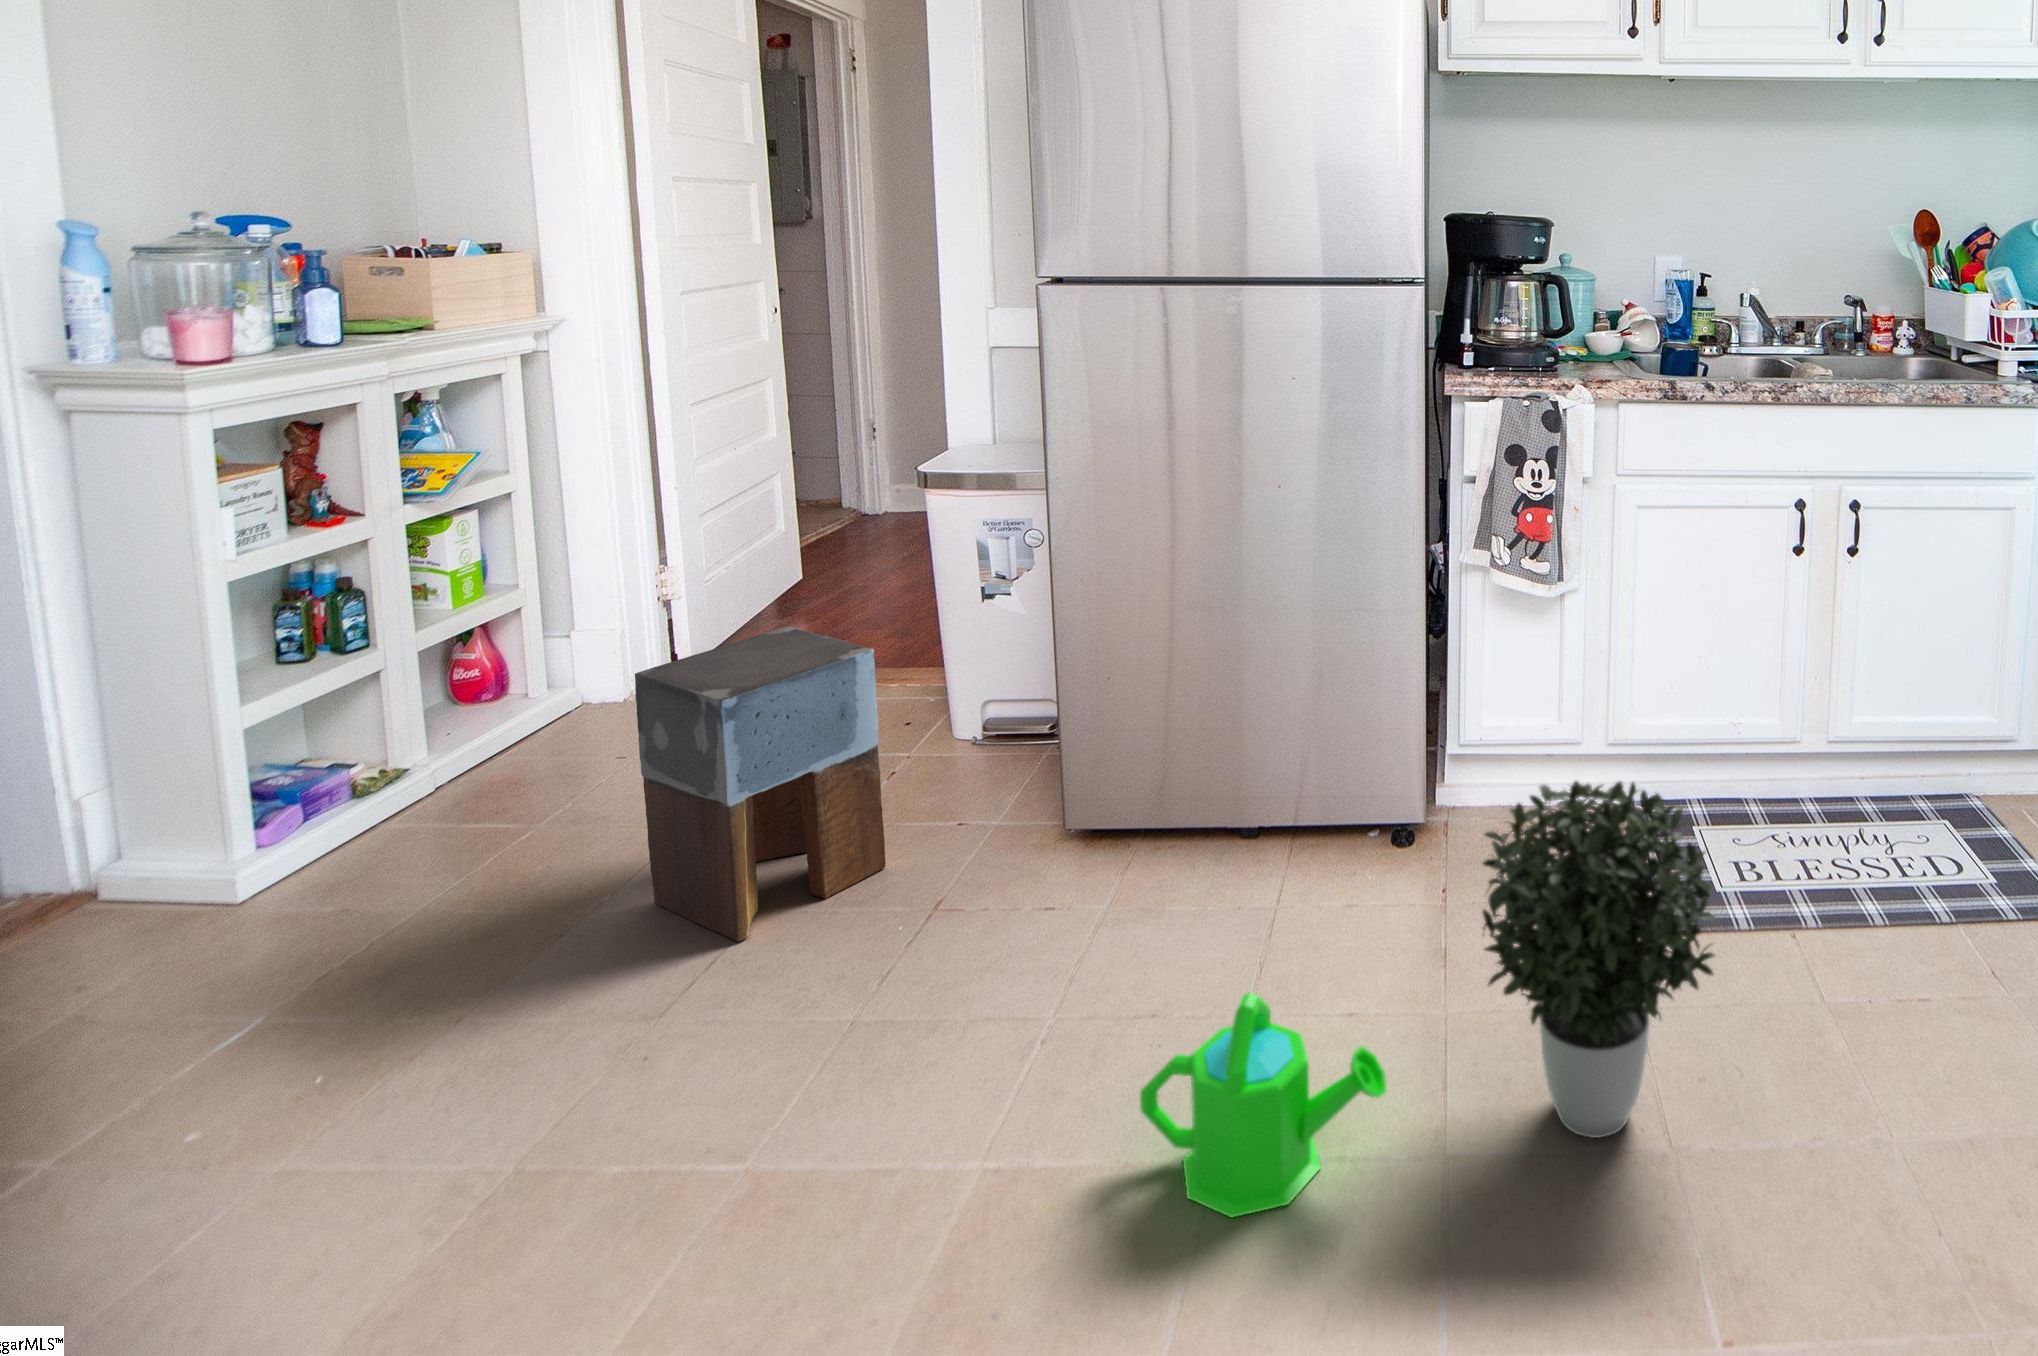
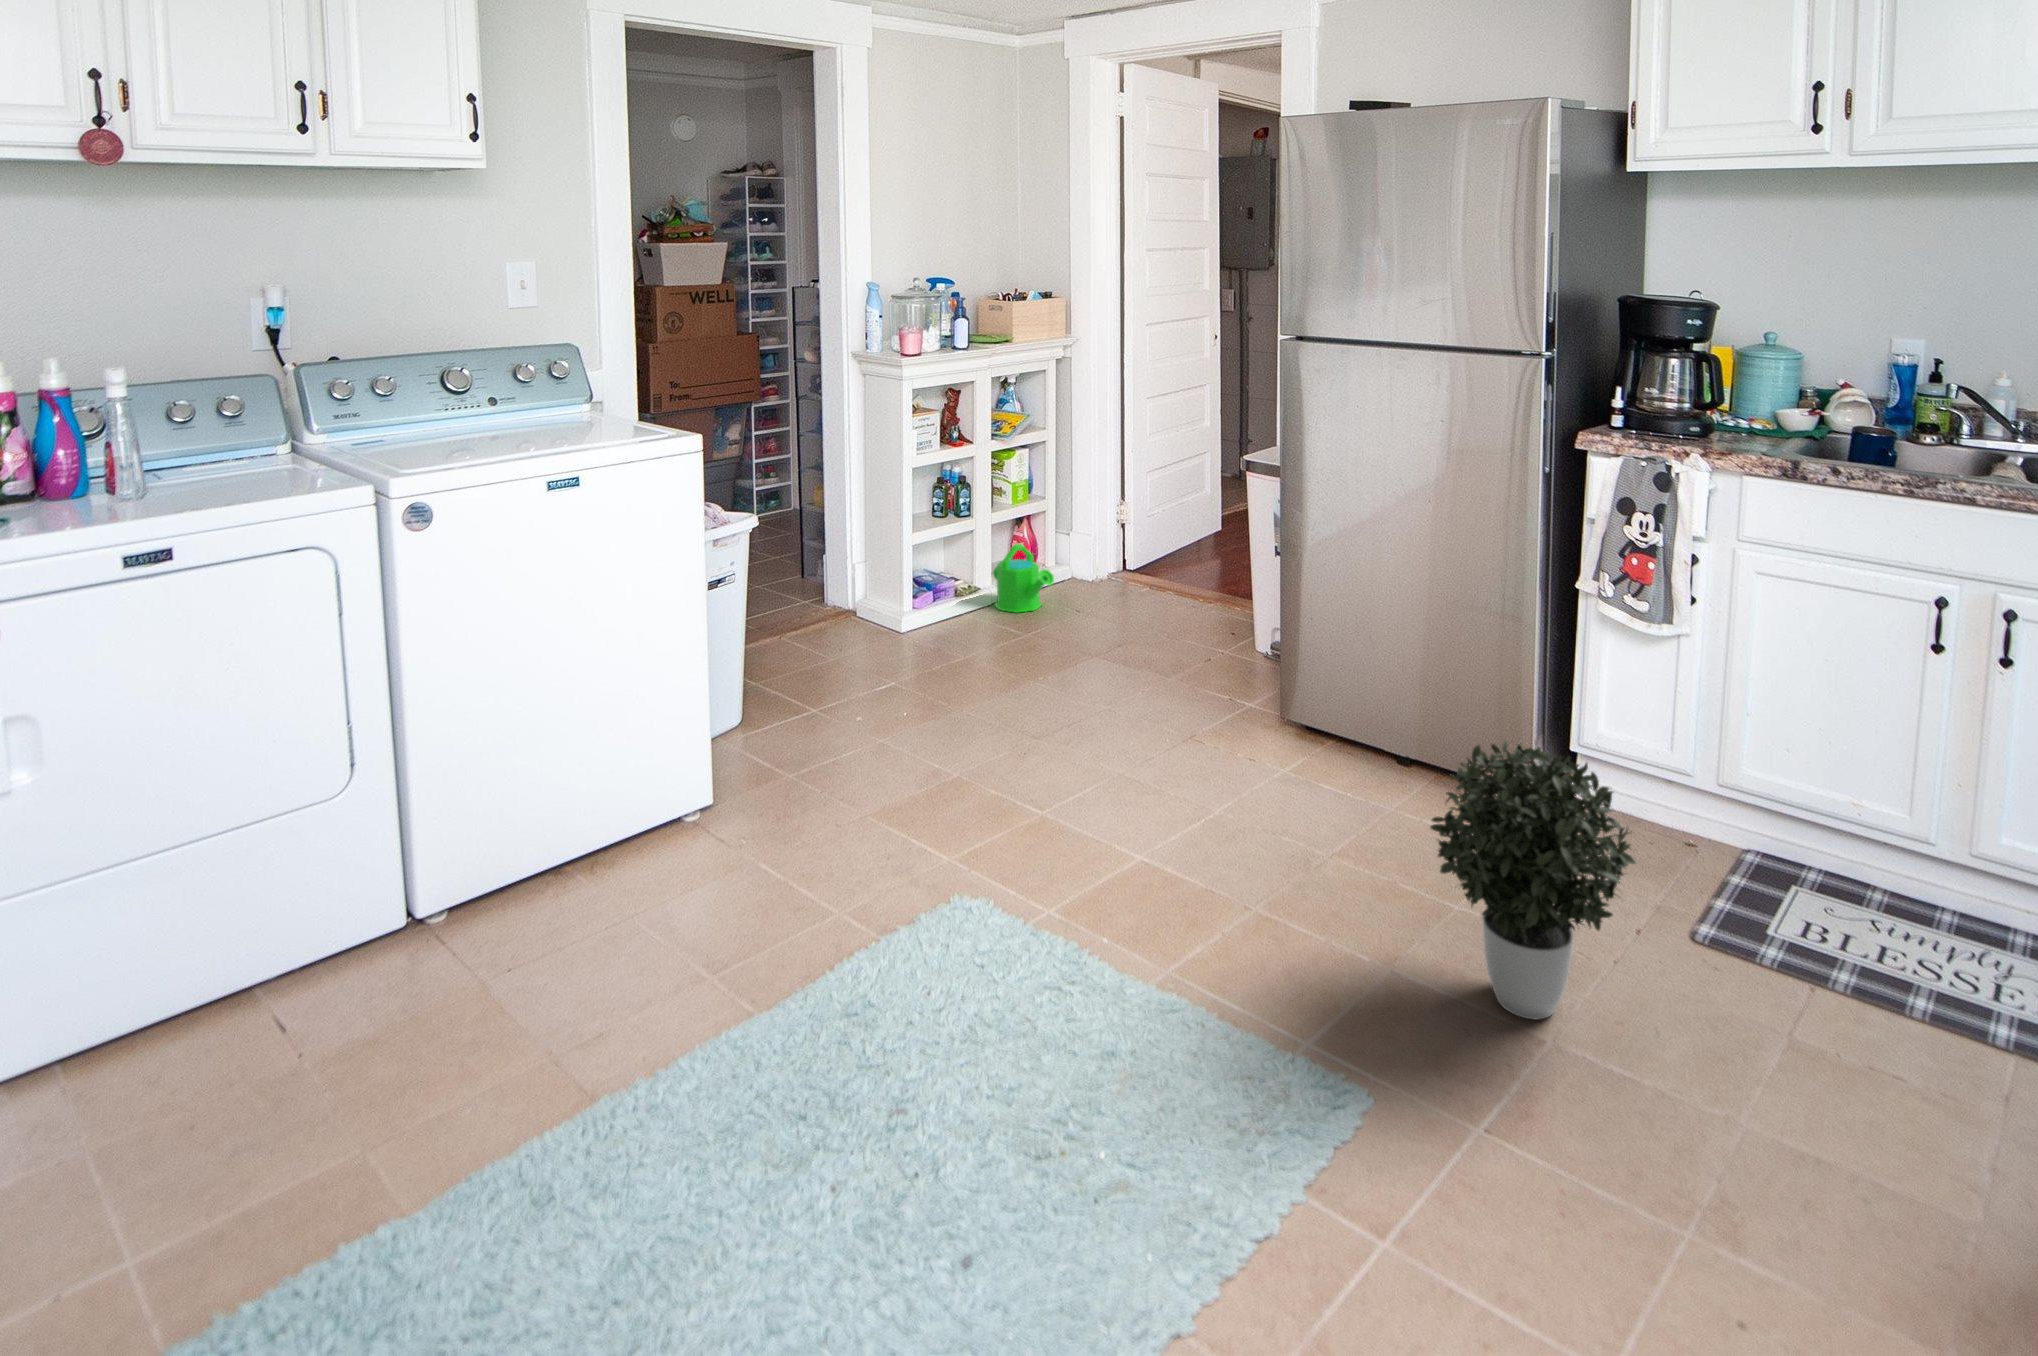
stool: present [635,627,886,942] -> none [1056,542,1174,714]
watering can: present [1140,992,1386,1217] -> present [993,543,1054,613]

